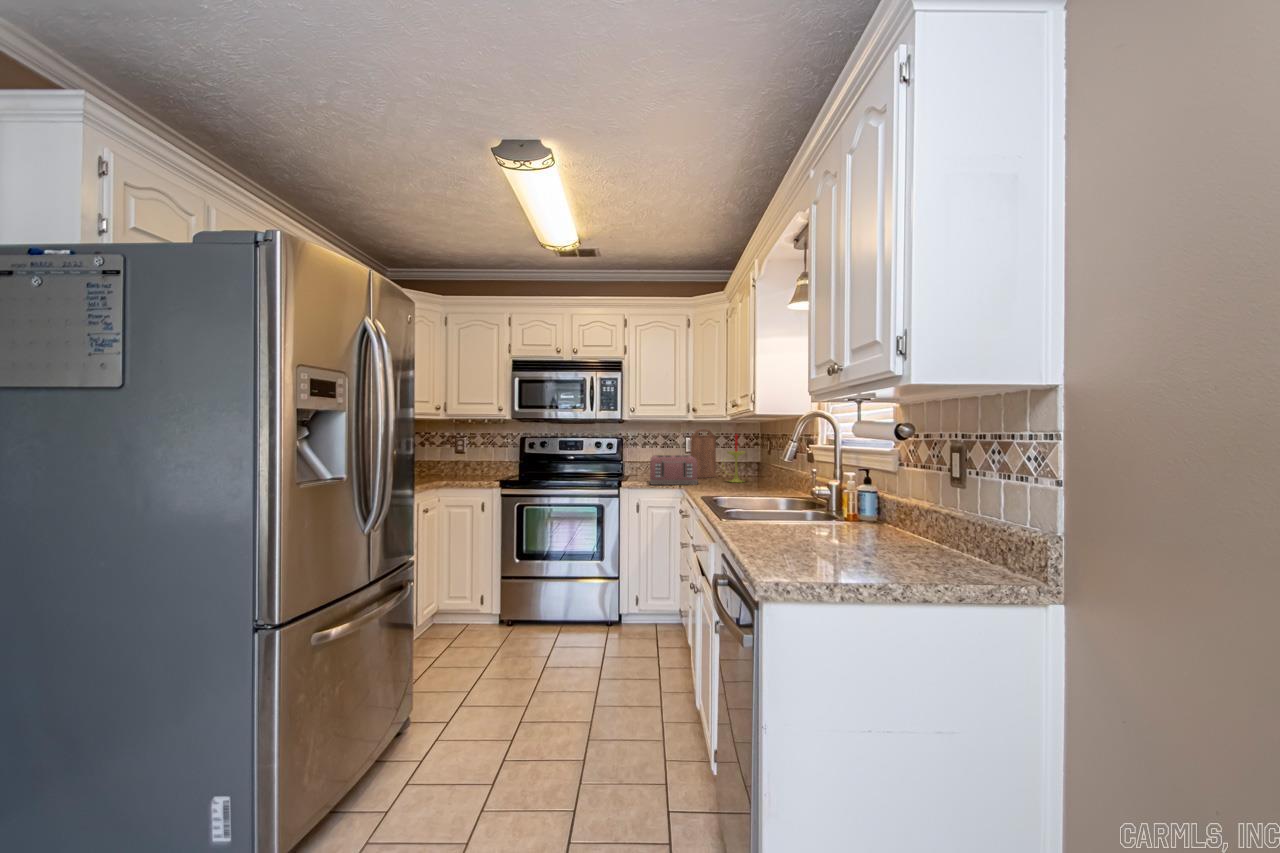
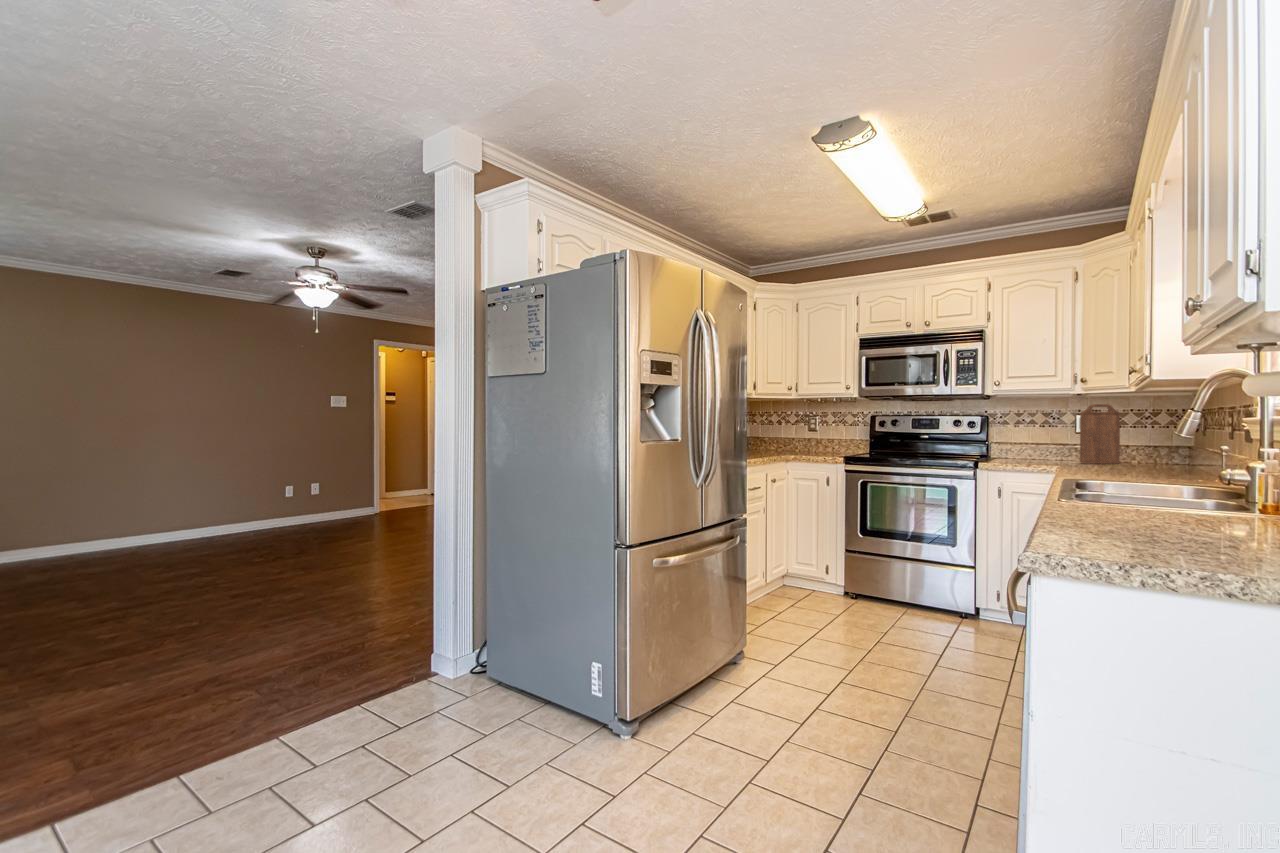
candle: present [727,434,745,482] -> none [1117,407,1155,469]
toaster: present [650,455,698,485] -> none [1013,435,1081,469]

